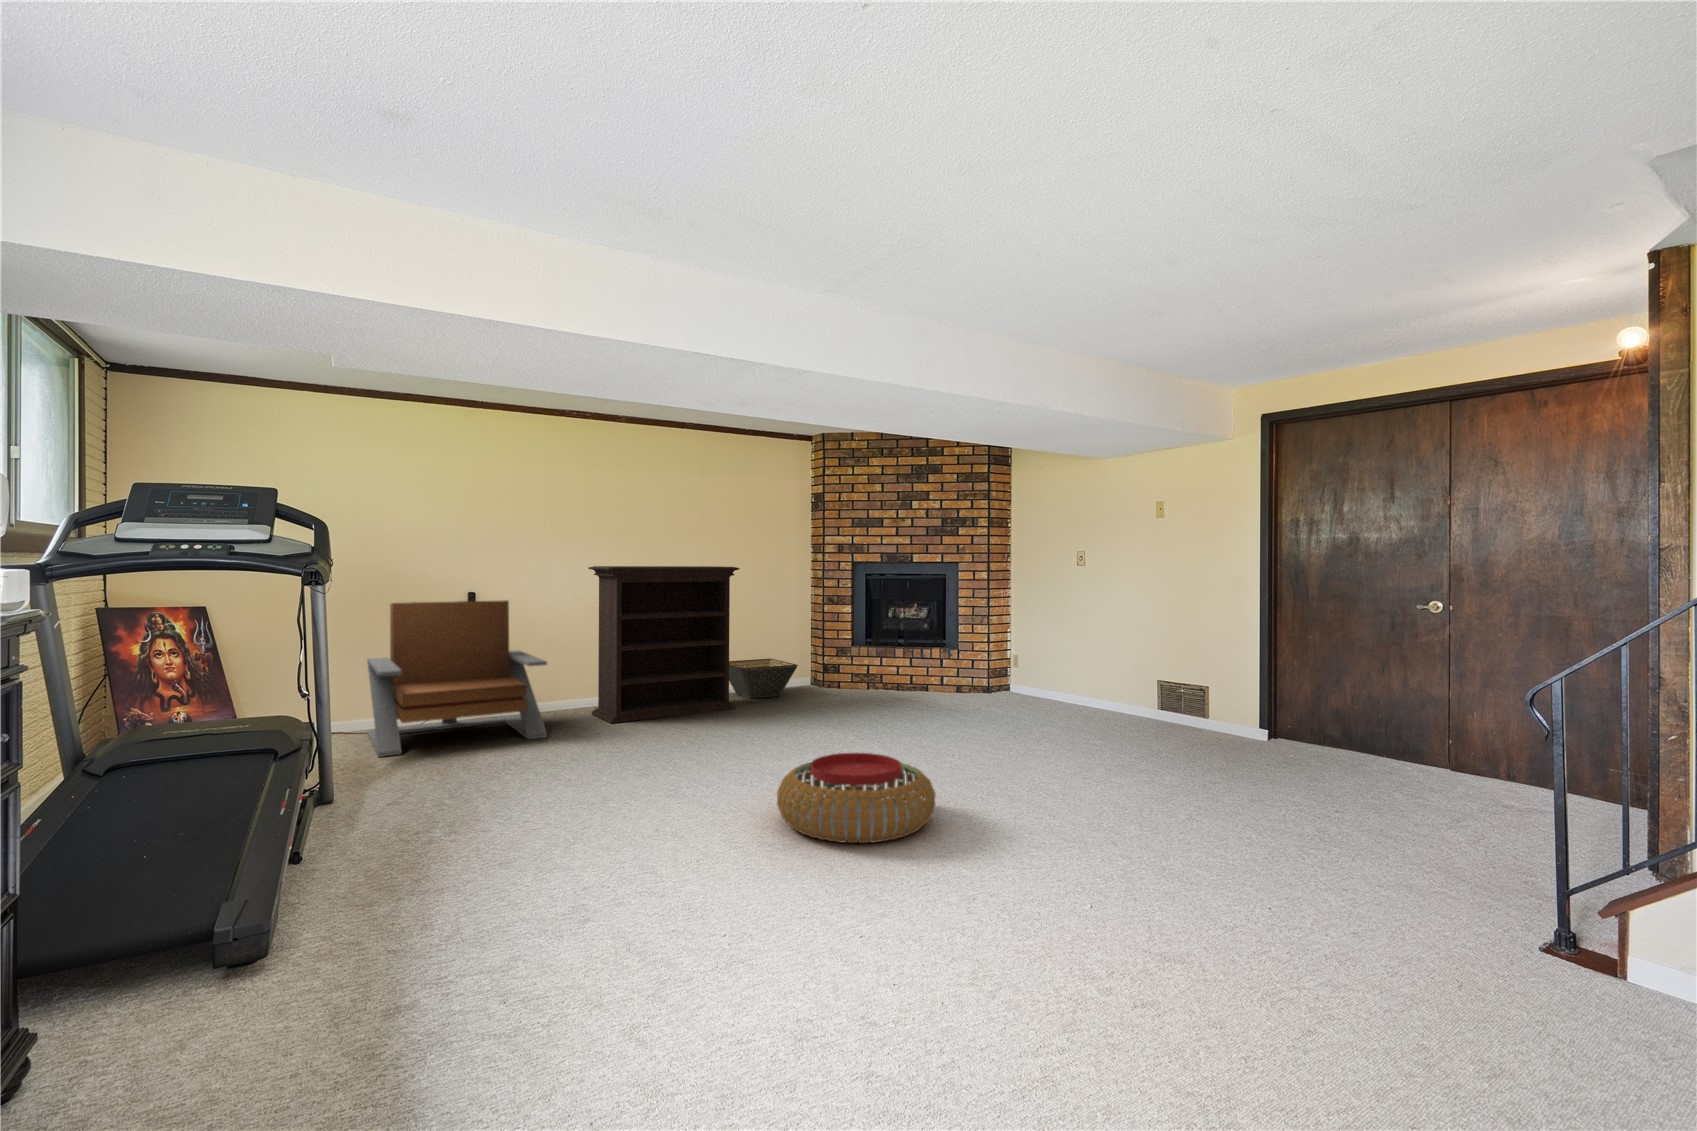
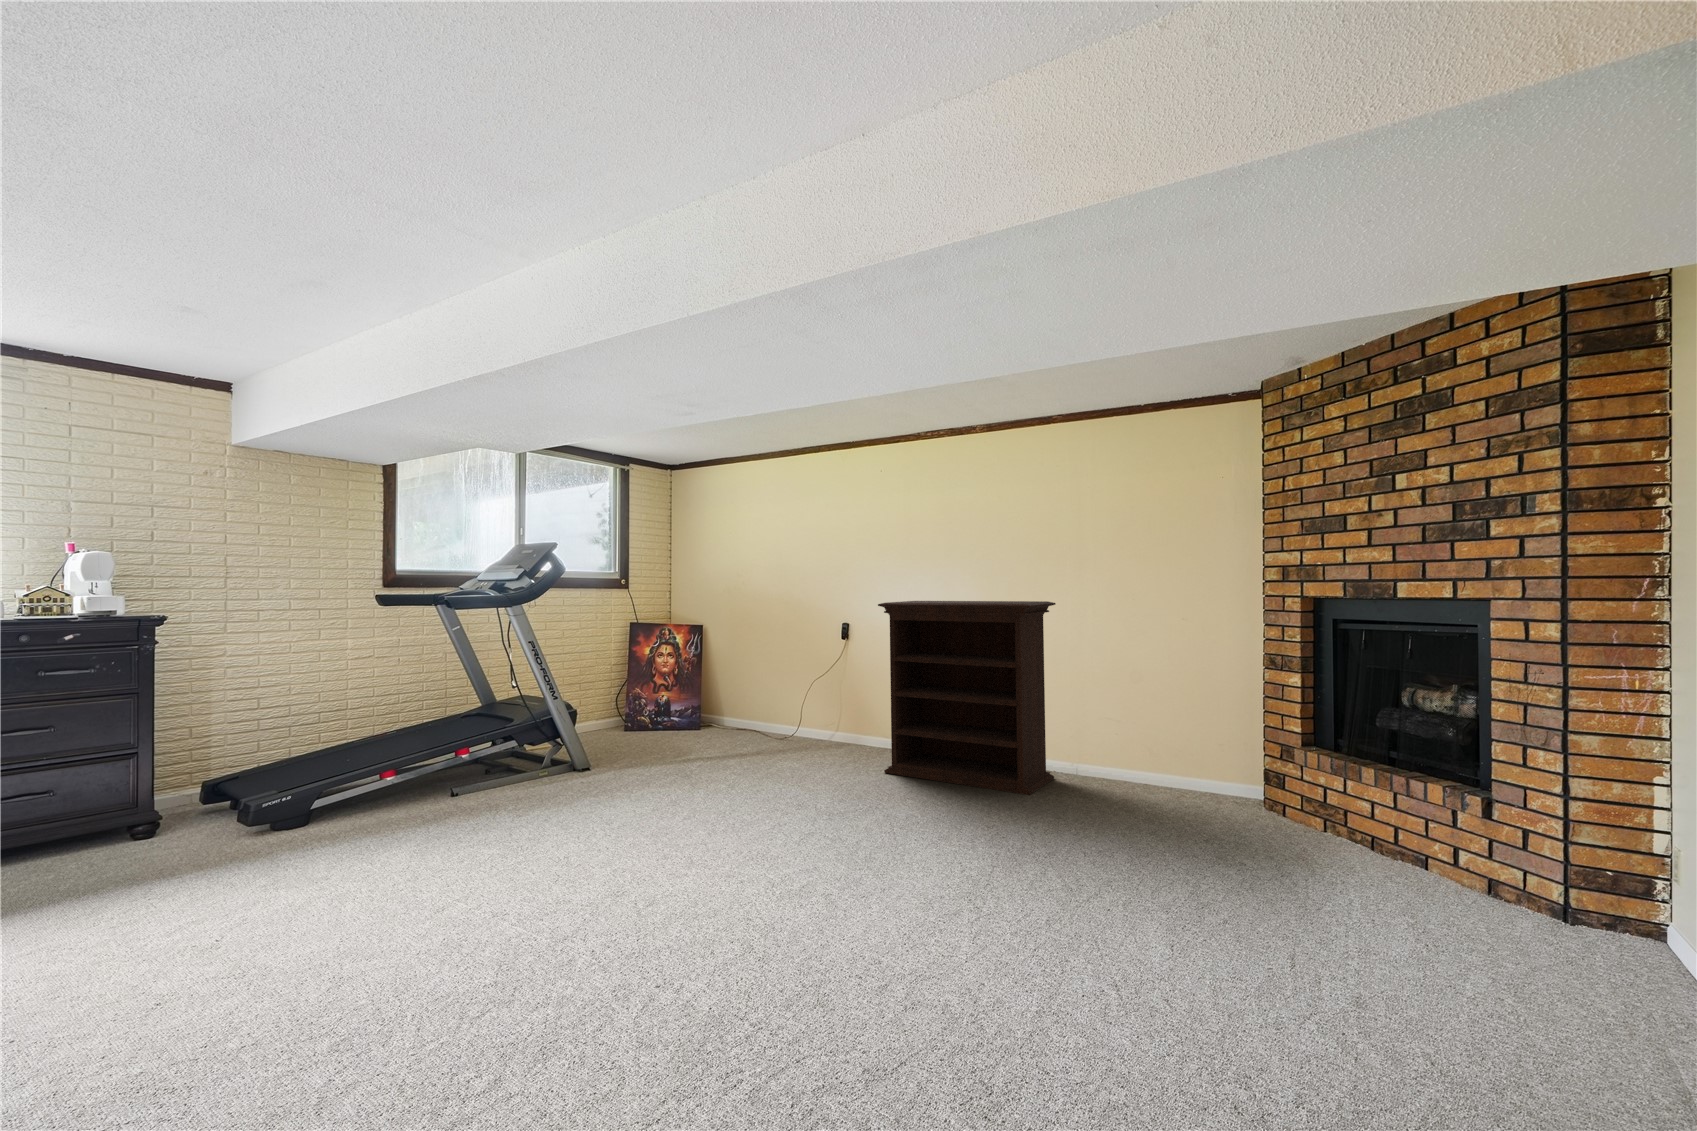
lounge chair: present [367,600,547,757] -> none [706,630,872,770]
basket: present [729,659,798,699] -> none [1073,730,1186,797]
pouf: present [777,753,936,843] -> none [395,854,620,995]

